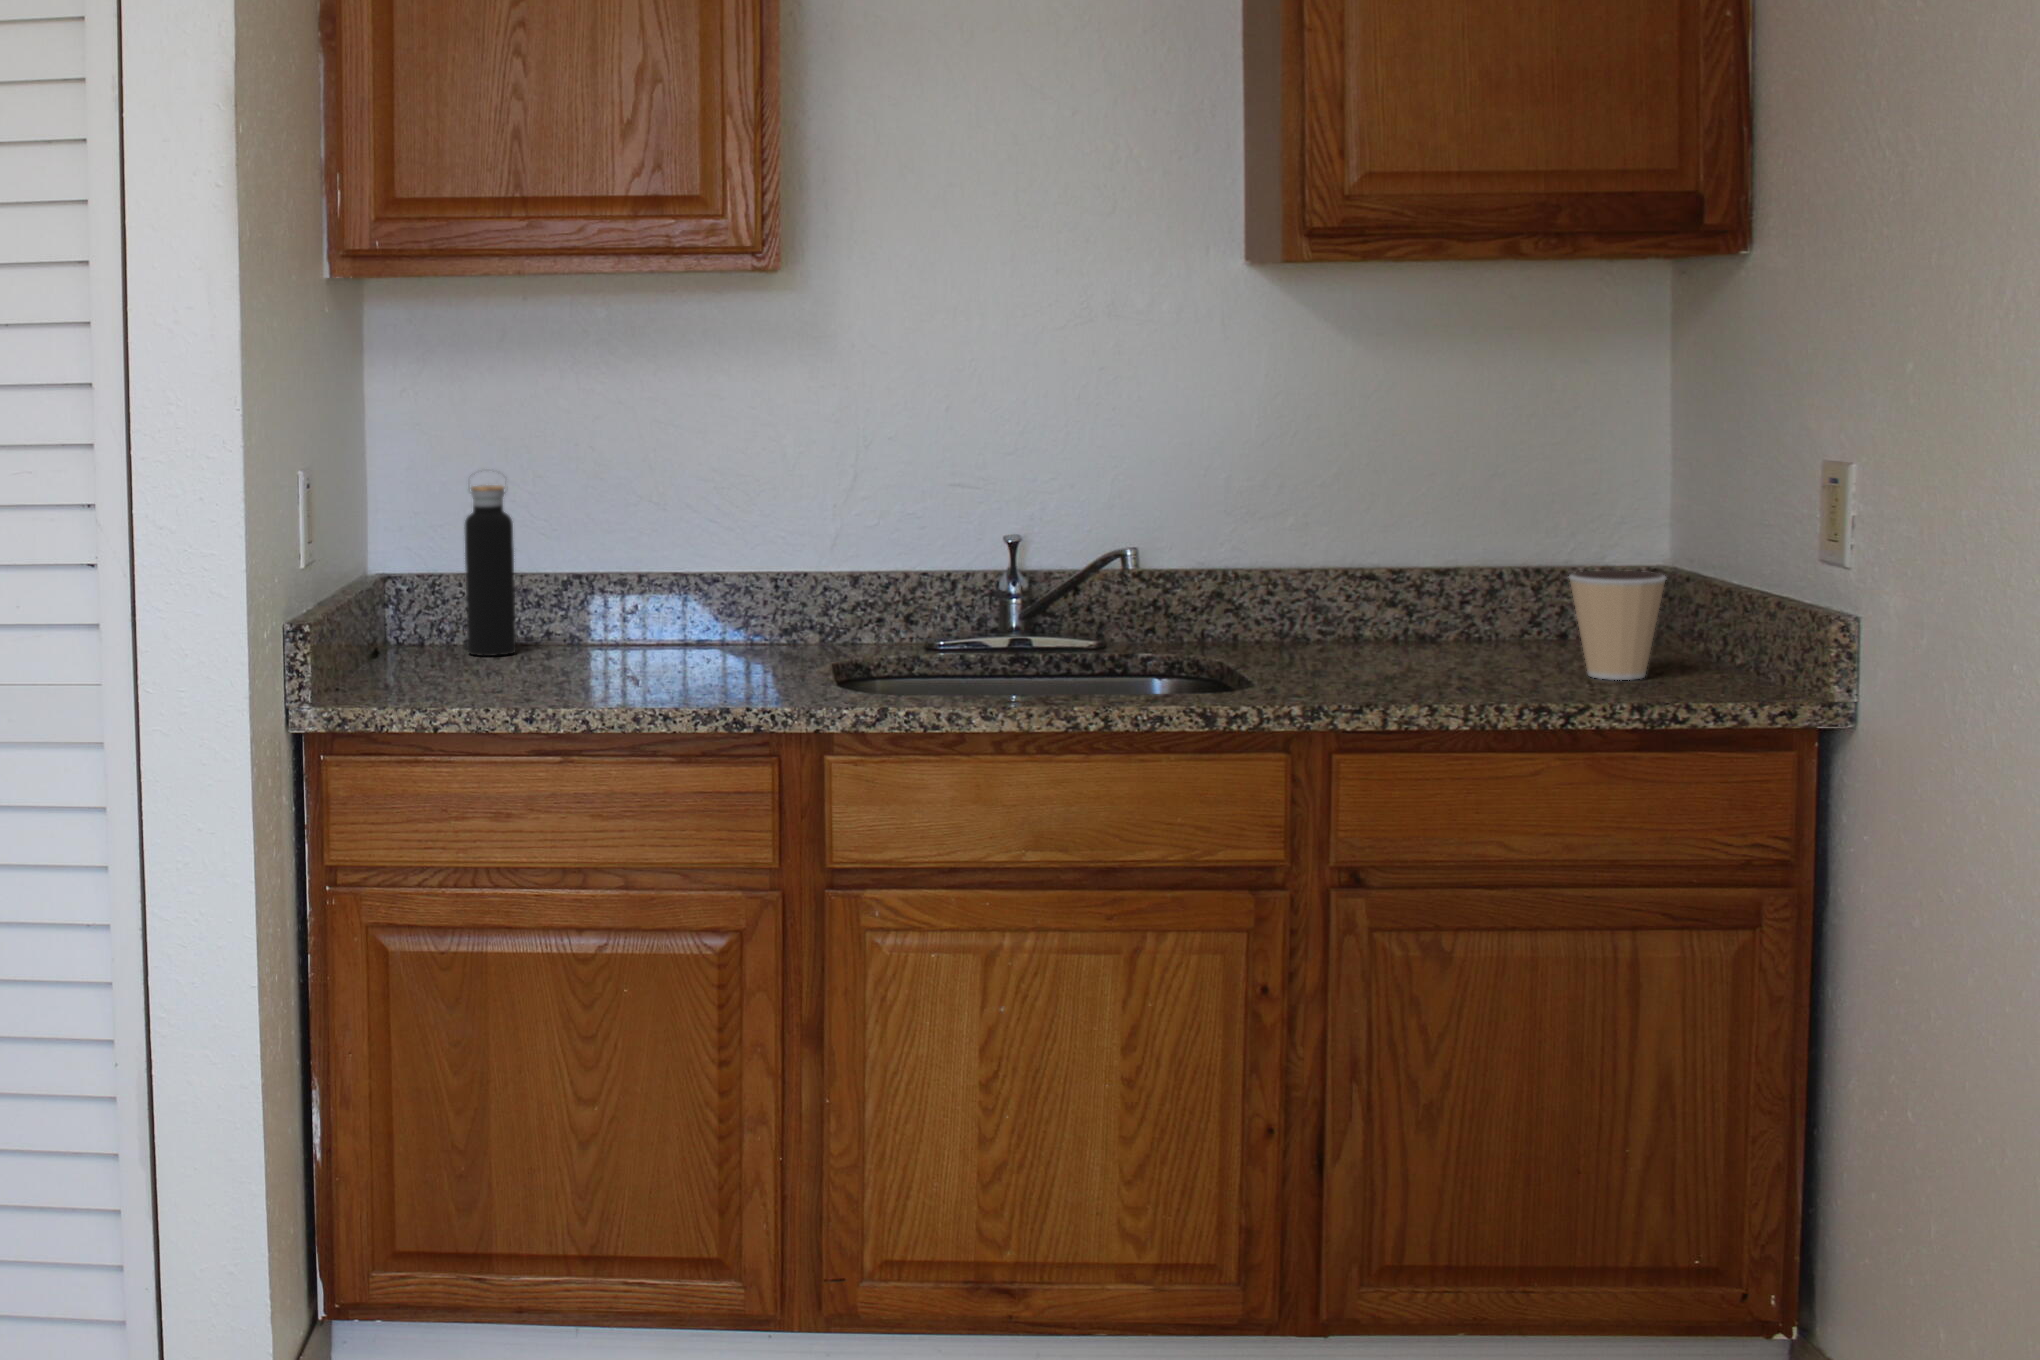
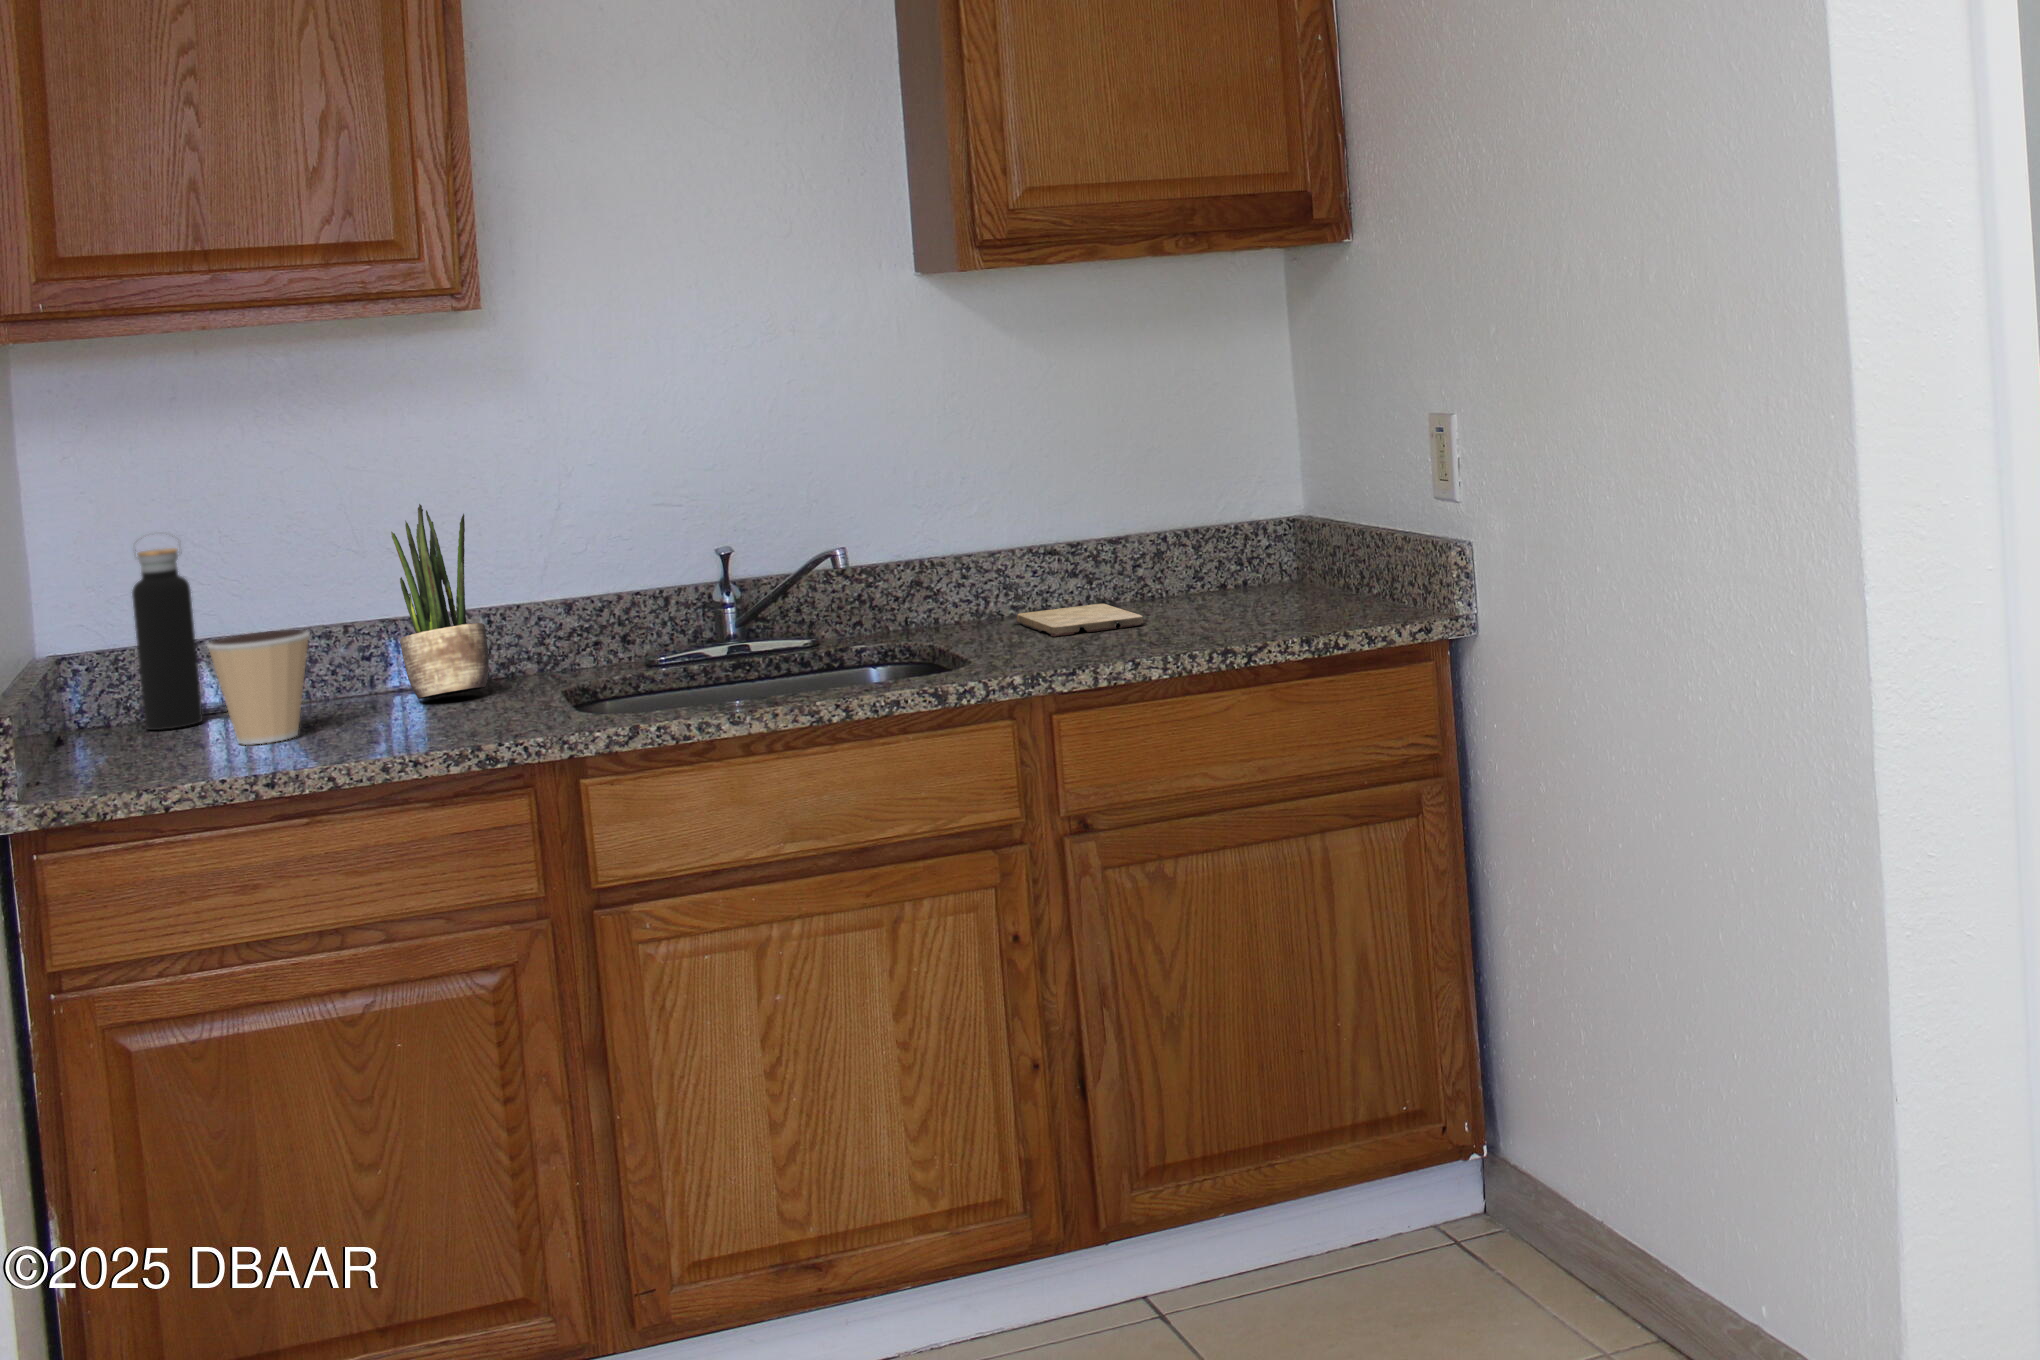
potted plant: none [688,462,769,655] -> present [391,504,489,699]
coffee cup: present [1569,570,1666,680] -> present [207,630,309,745]
cutting board: none [1319,639,1460,670] -> present [1017,604,1144,636]

